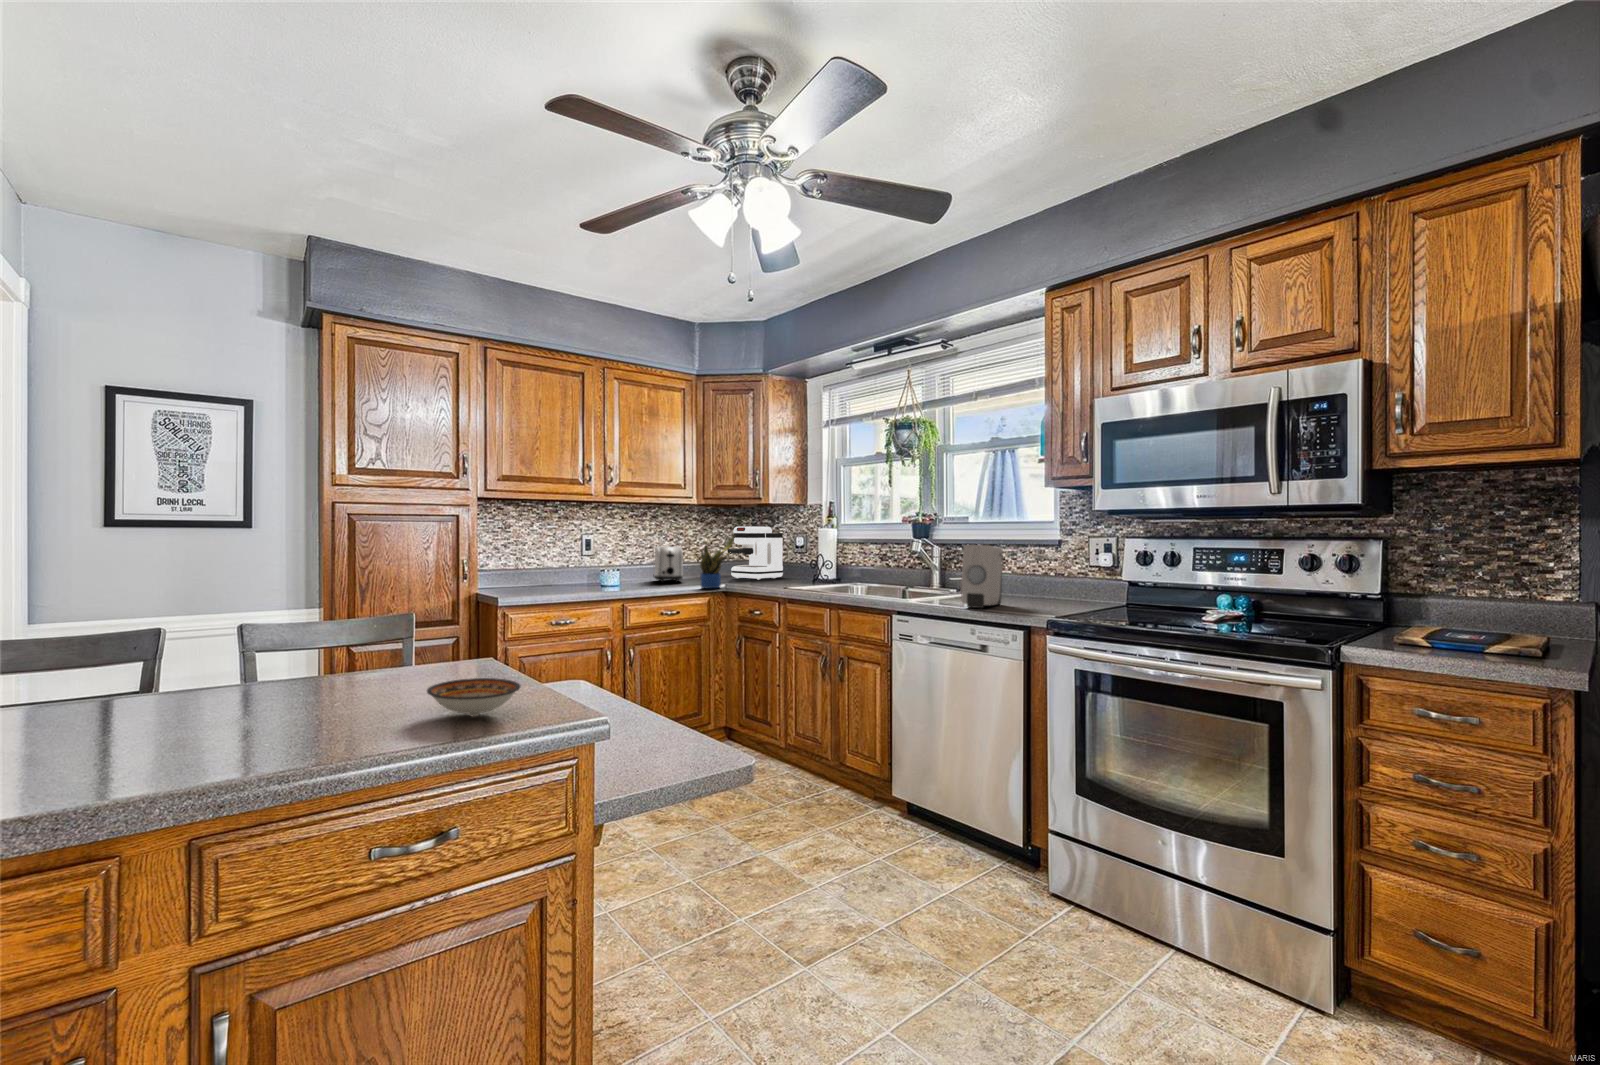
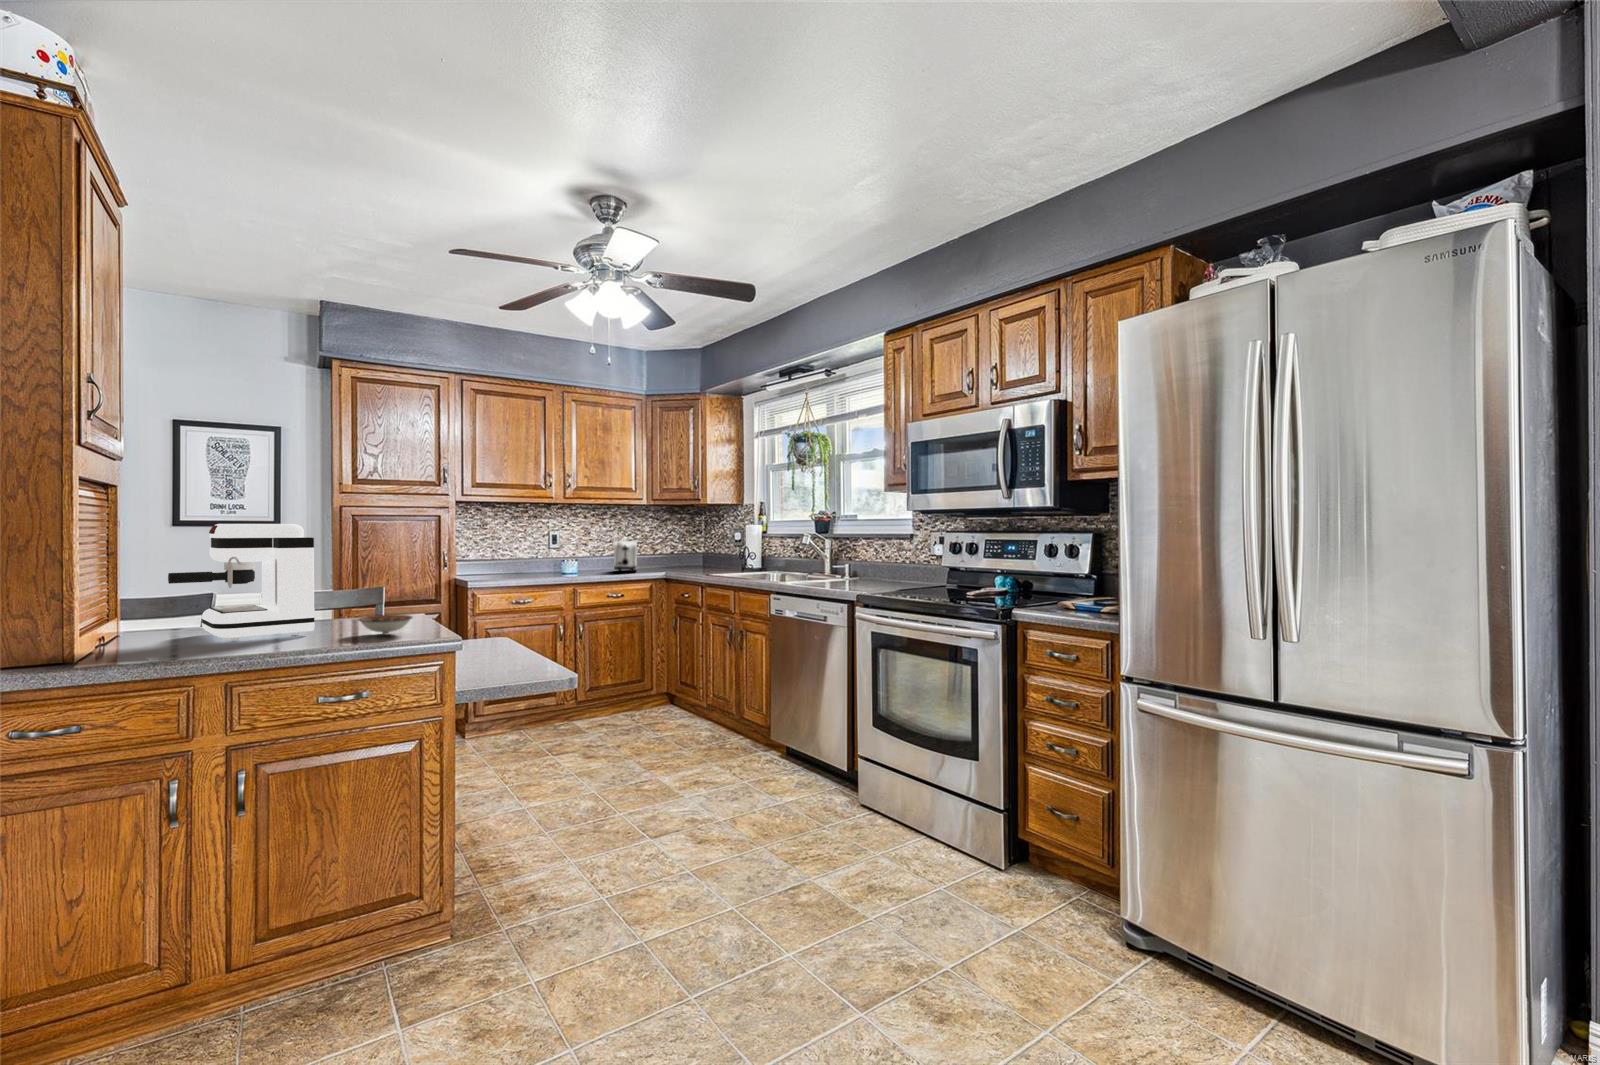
coffee maker: present [728,527,783,580] -> present [168,524,315,640]
potted plant: present [700,536,735,588] -> none [643,530,673,576]
soap dispenser: present [961,545,1003,608] -> none [817,538,855,588]

